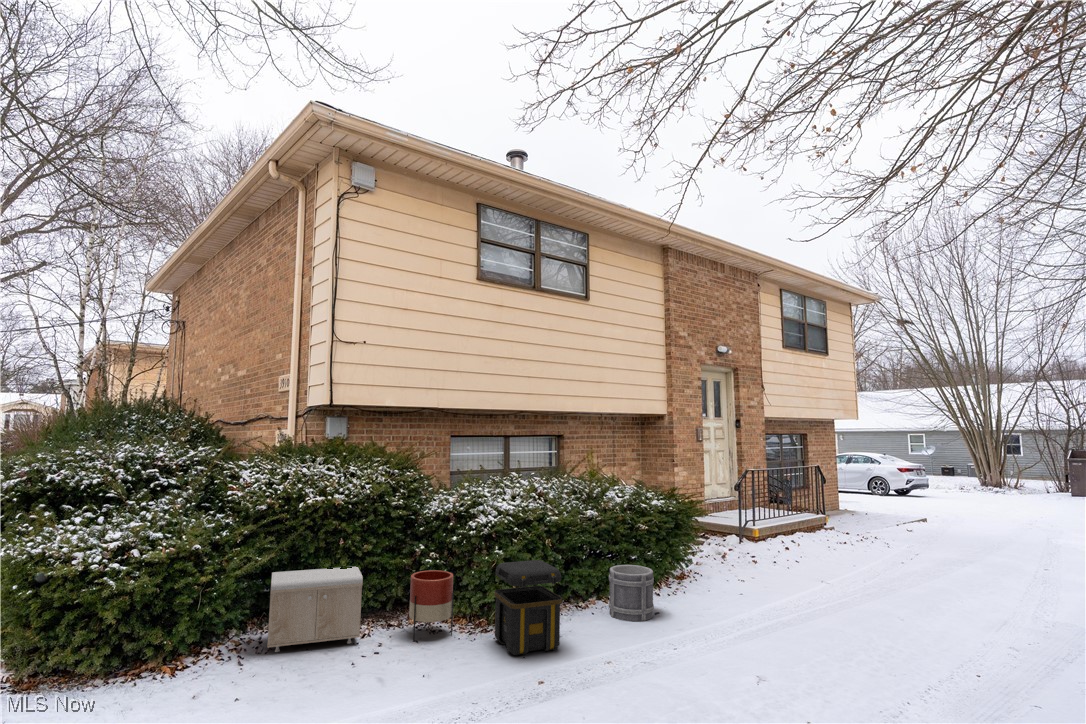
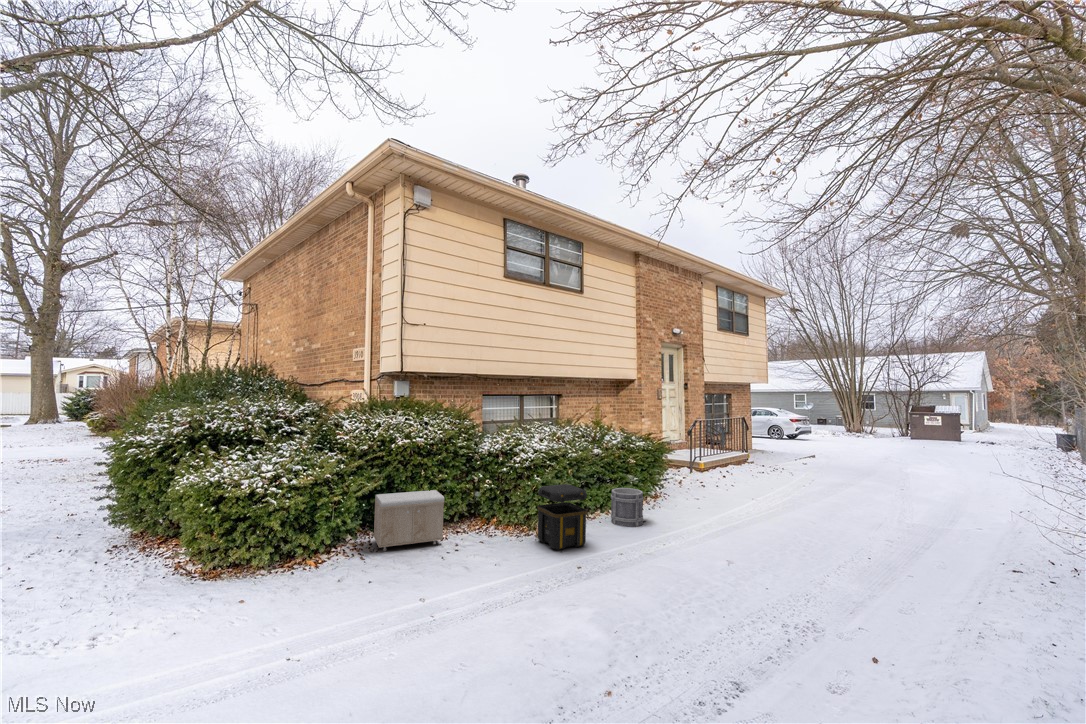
planter: present [409,570,454,640] -> none [475,492,507,542]

